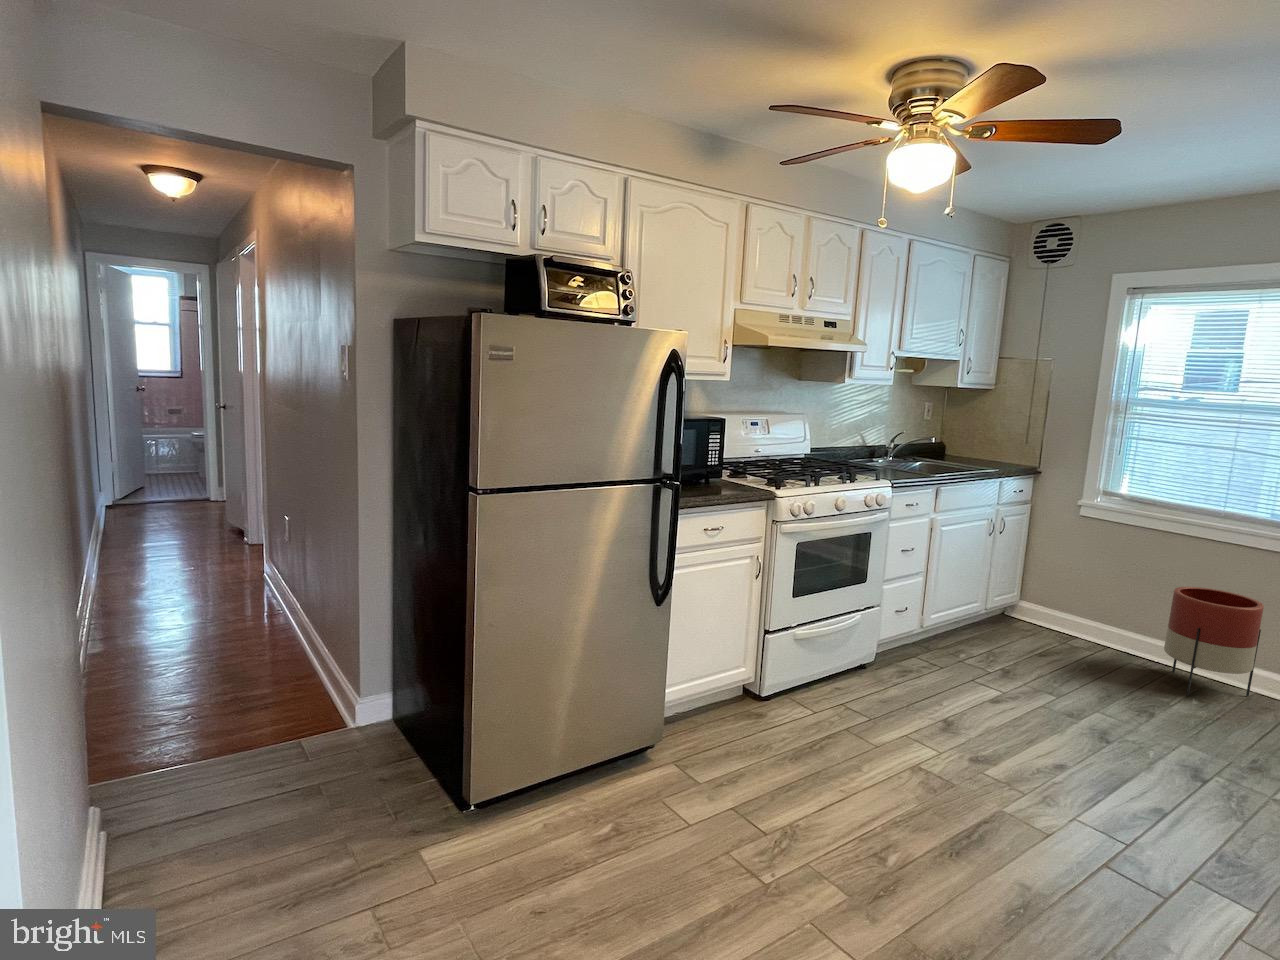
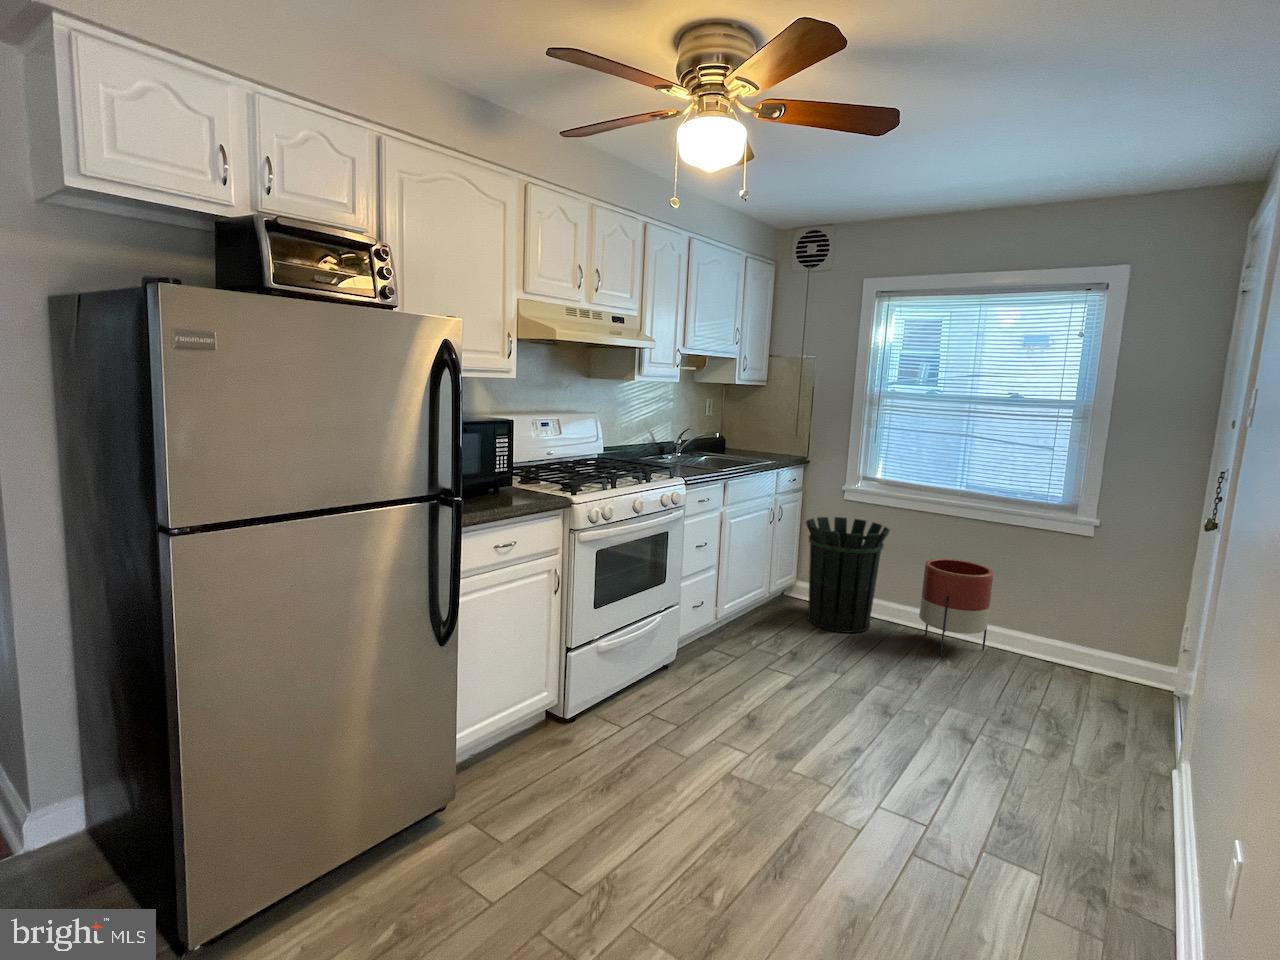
waste bin: none [1027,532,1132,660] -> present [806,517,889,633]

